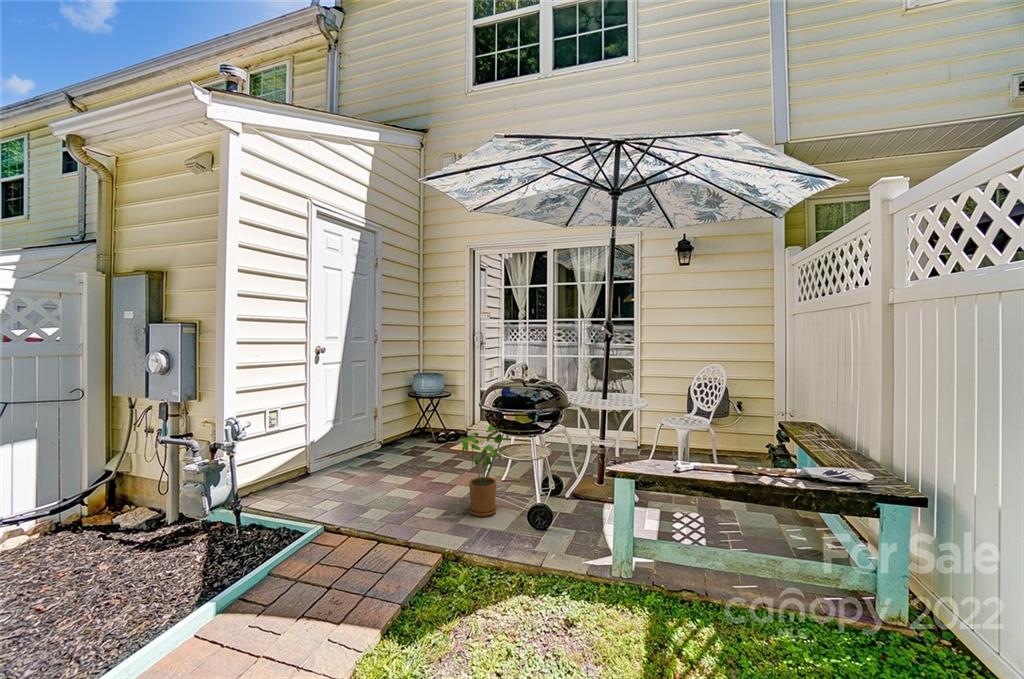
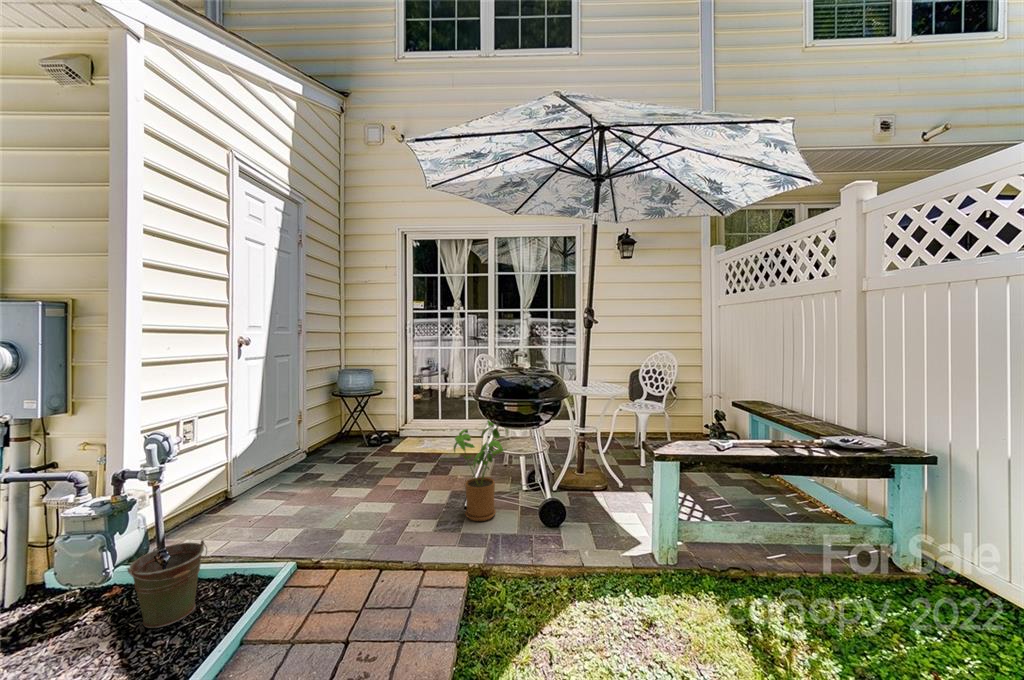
bucket: none [210,498,262,554] -> present [128,540,207,628]

